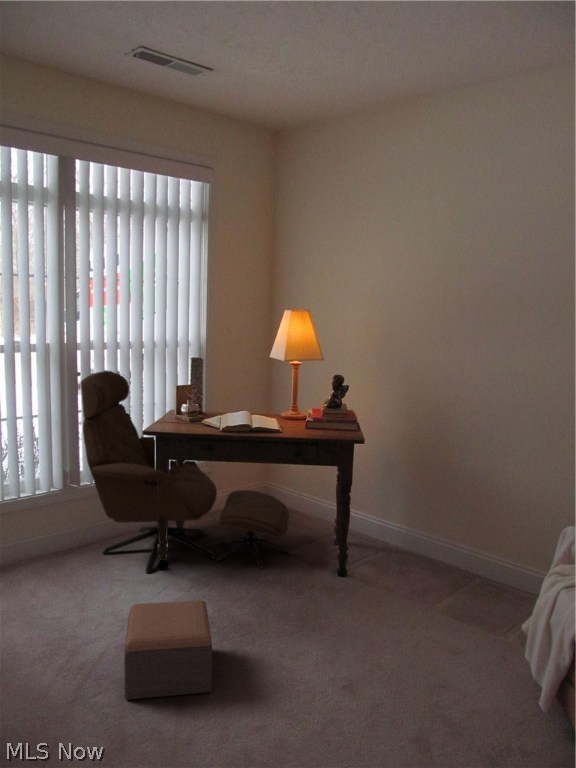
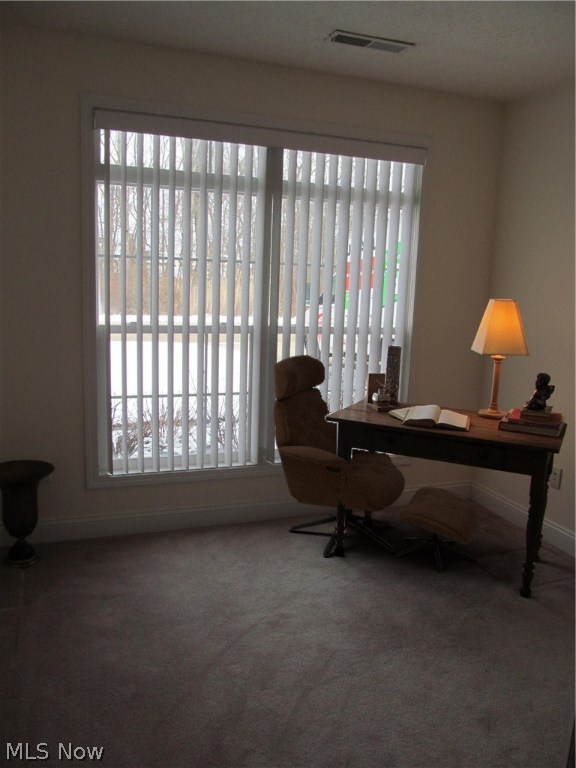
footstool: present [124,600,212,700] -> none [267,585,360,685]

